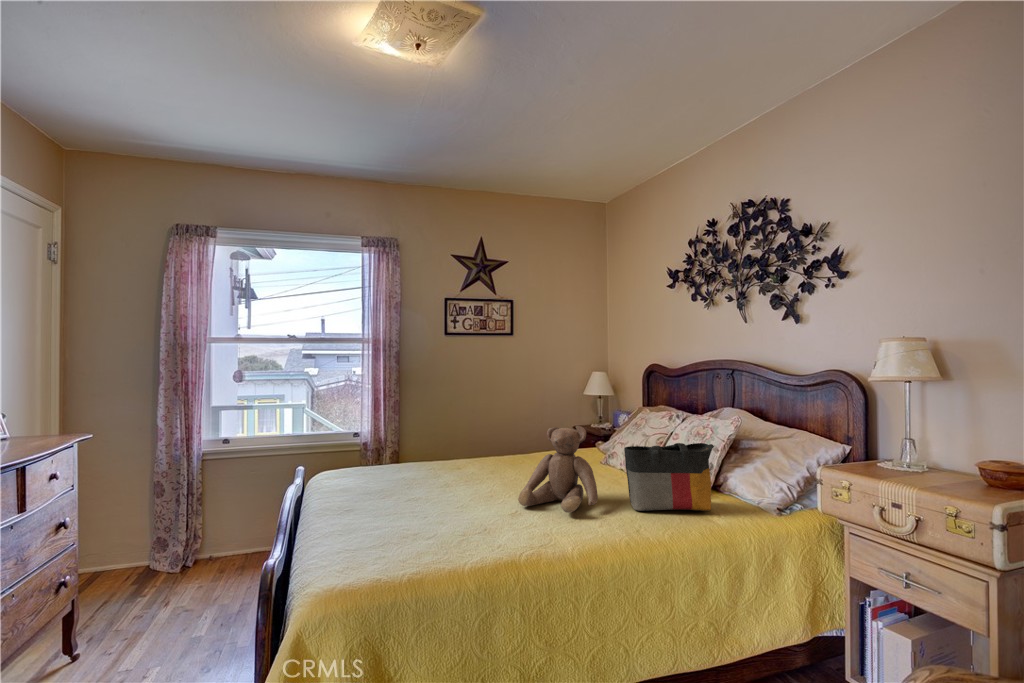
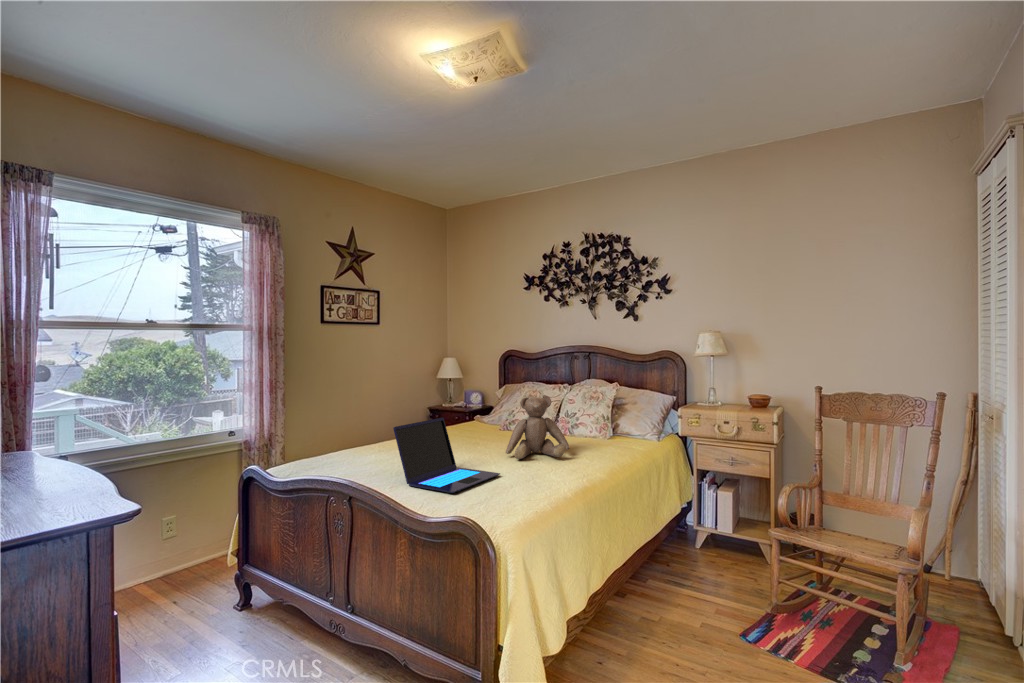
laptop: none [356,443,458,537] -> present [393,418,500,493]
tote bag: present [624,443,714,511] -> none [577,401,628,450]

